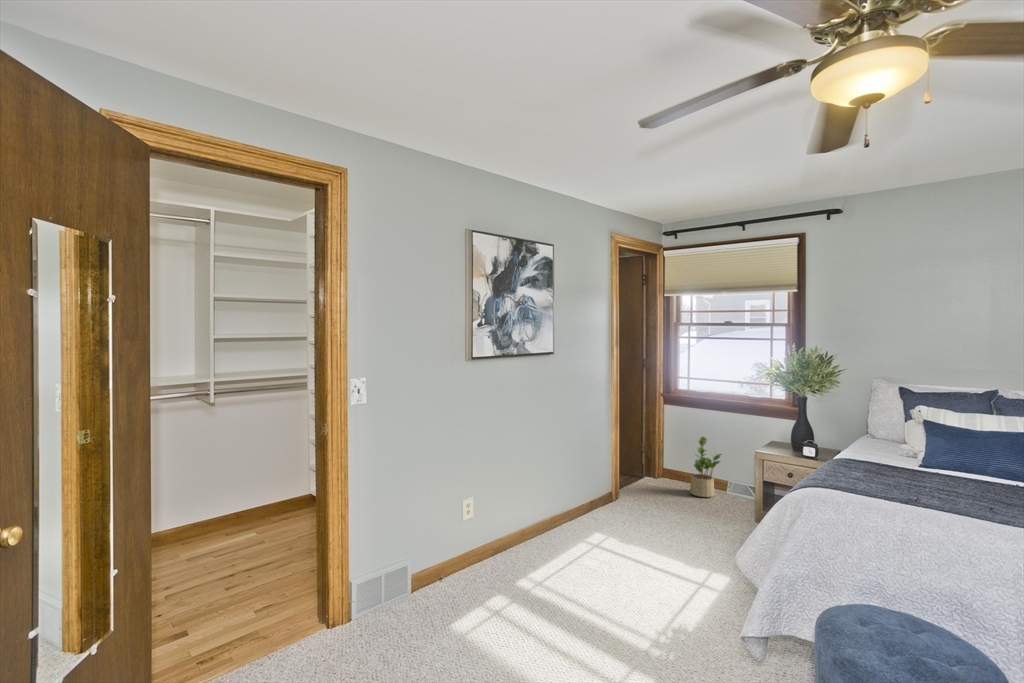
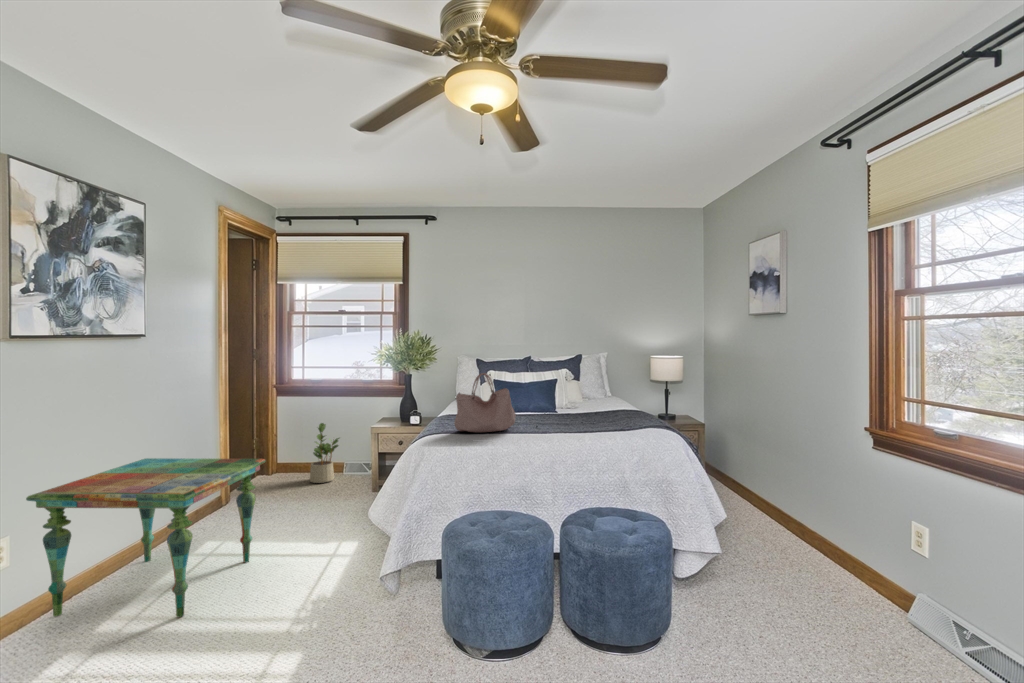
handbag: none [853,417,957,498] -> present [454,373,516,432]
side table: none [477,453,640,599] -> present [26,458,265,617]

